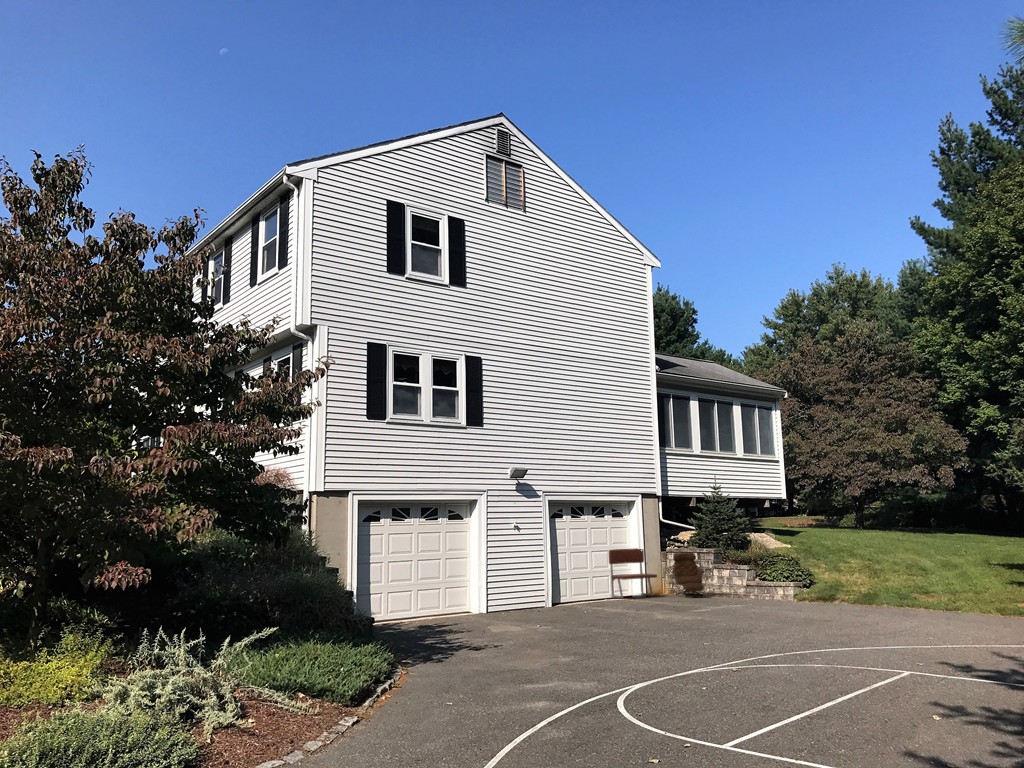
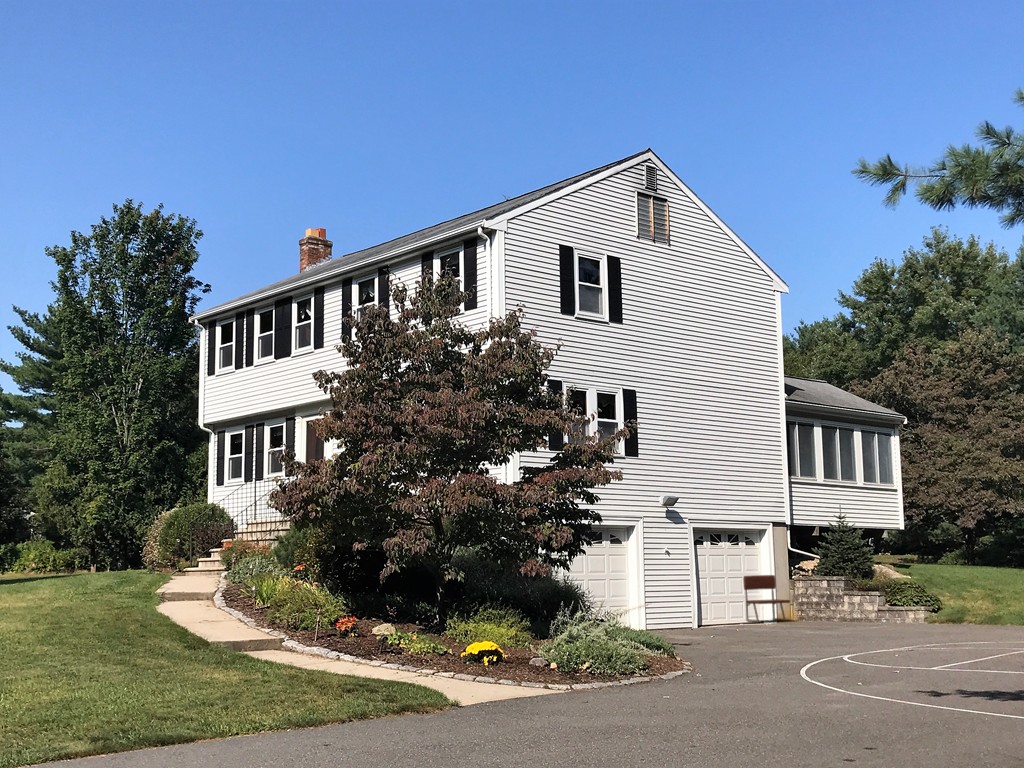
lounge chair: present [671,552,705,597] -> none [802,580,836,622]

